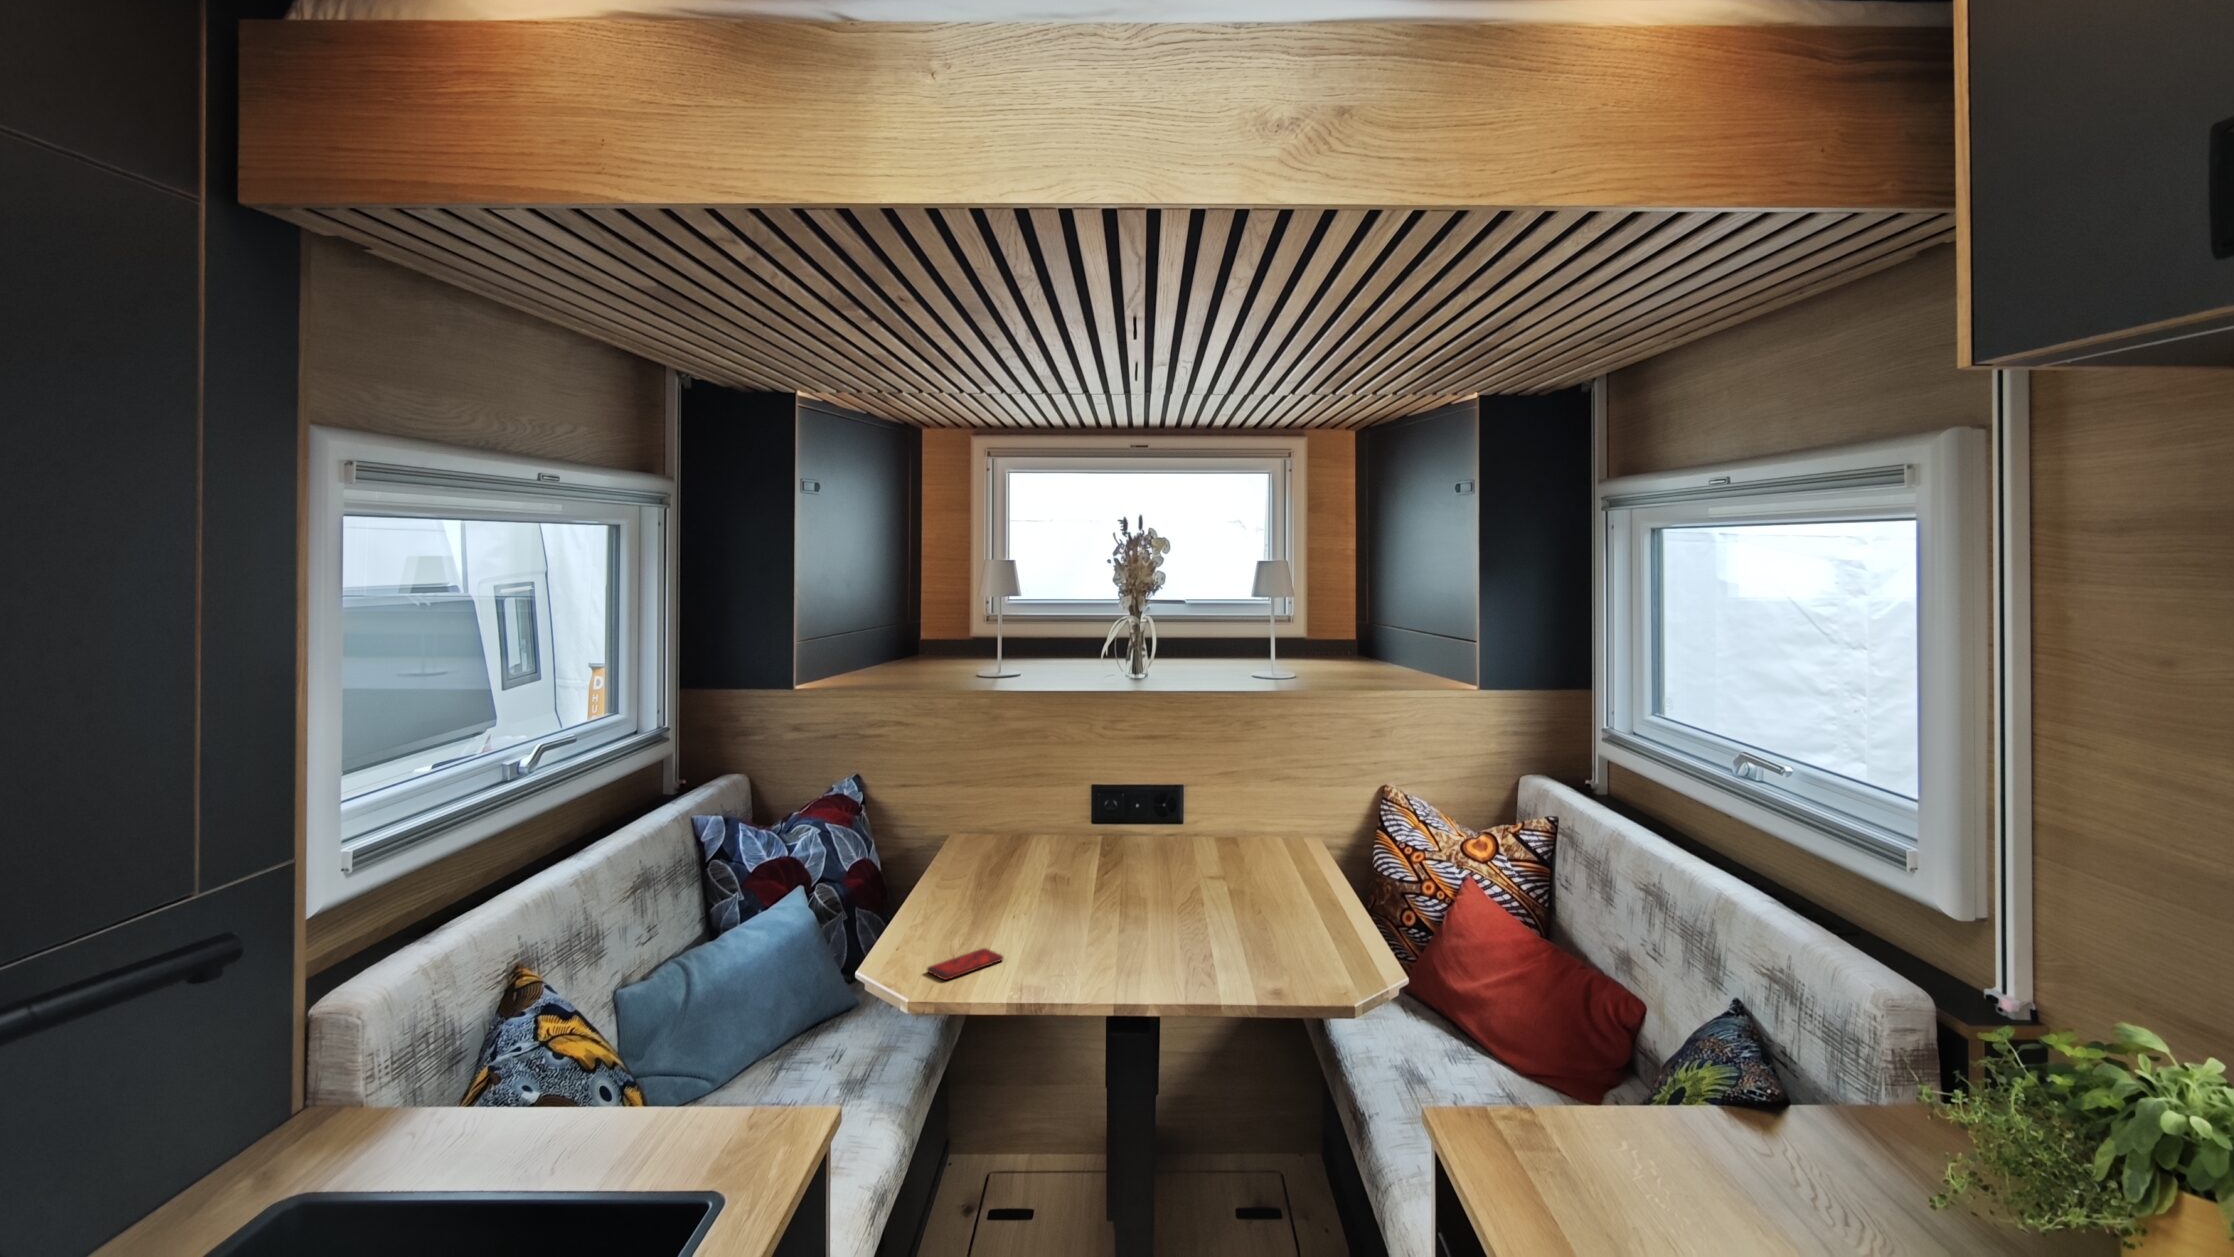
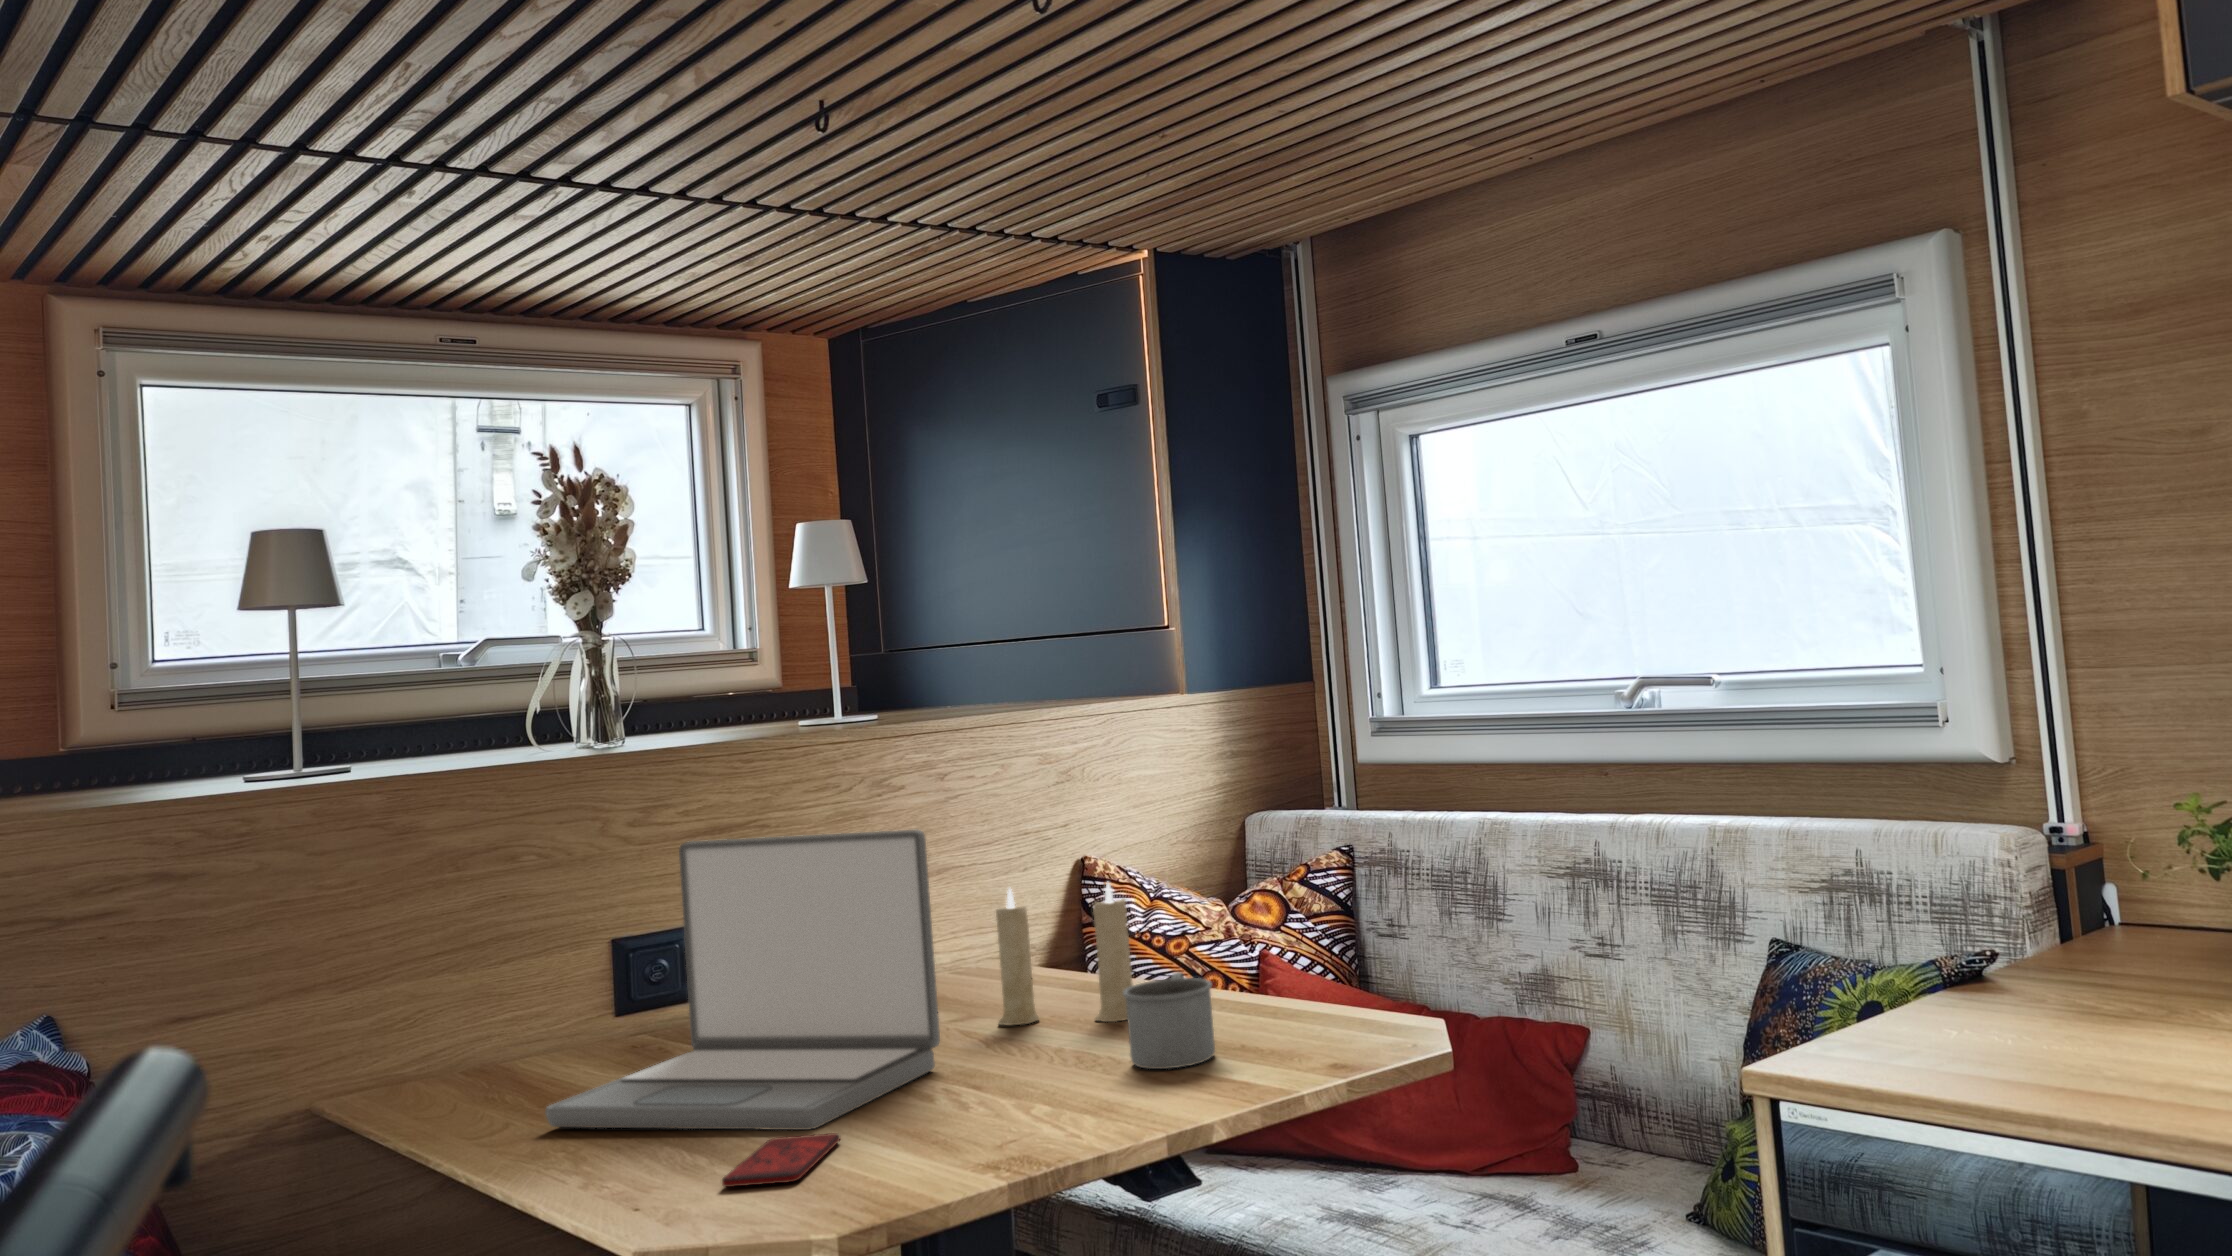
laptop: none [965,774,1125,946] -> present [545,829,940,1130]
candle: none [1198,824,1259,921] -> present [996,883,1133,1025]
mug: none [1167,913,1224,973] -> present [1123,972,1215,1069]

